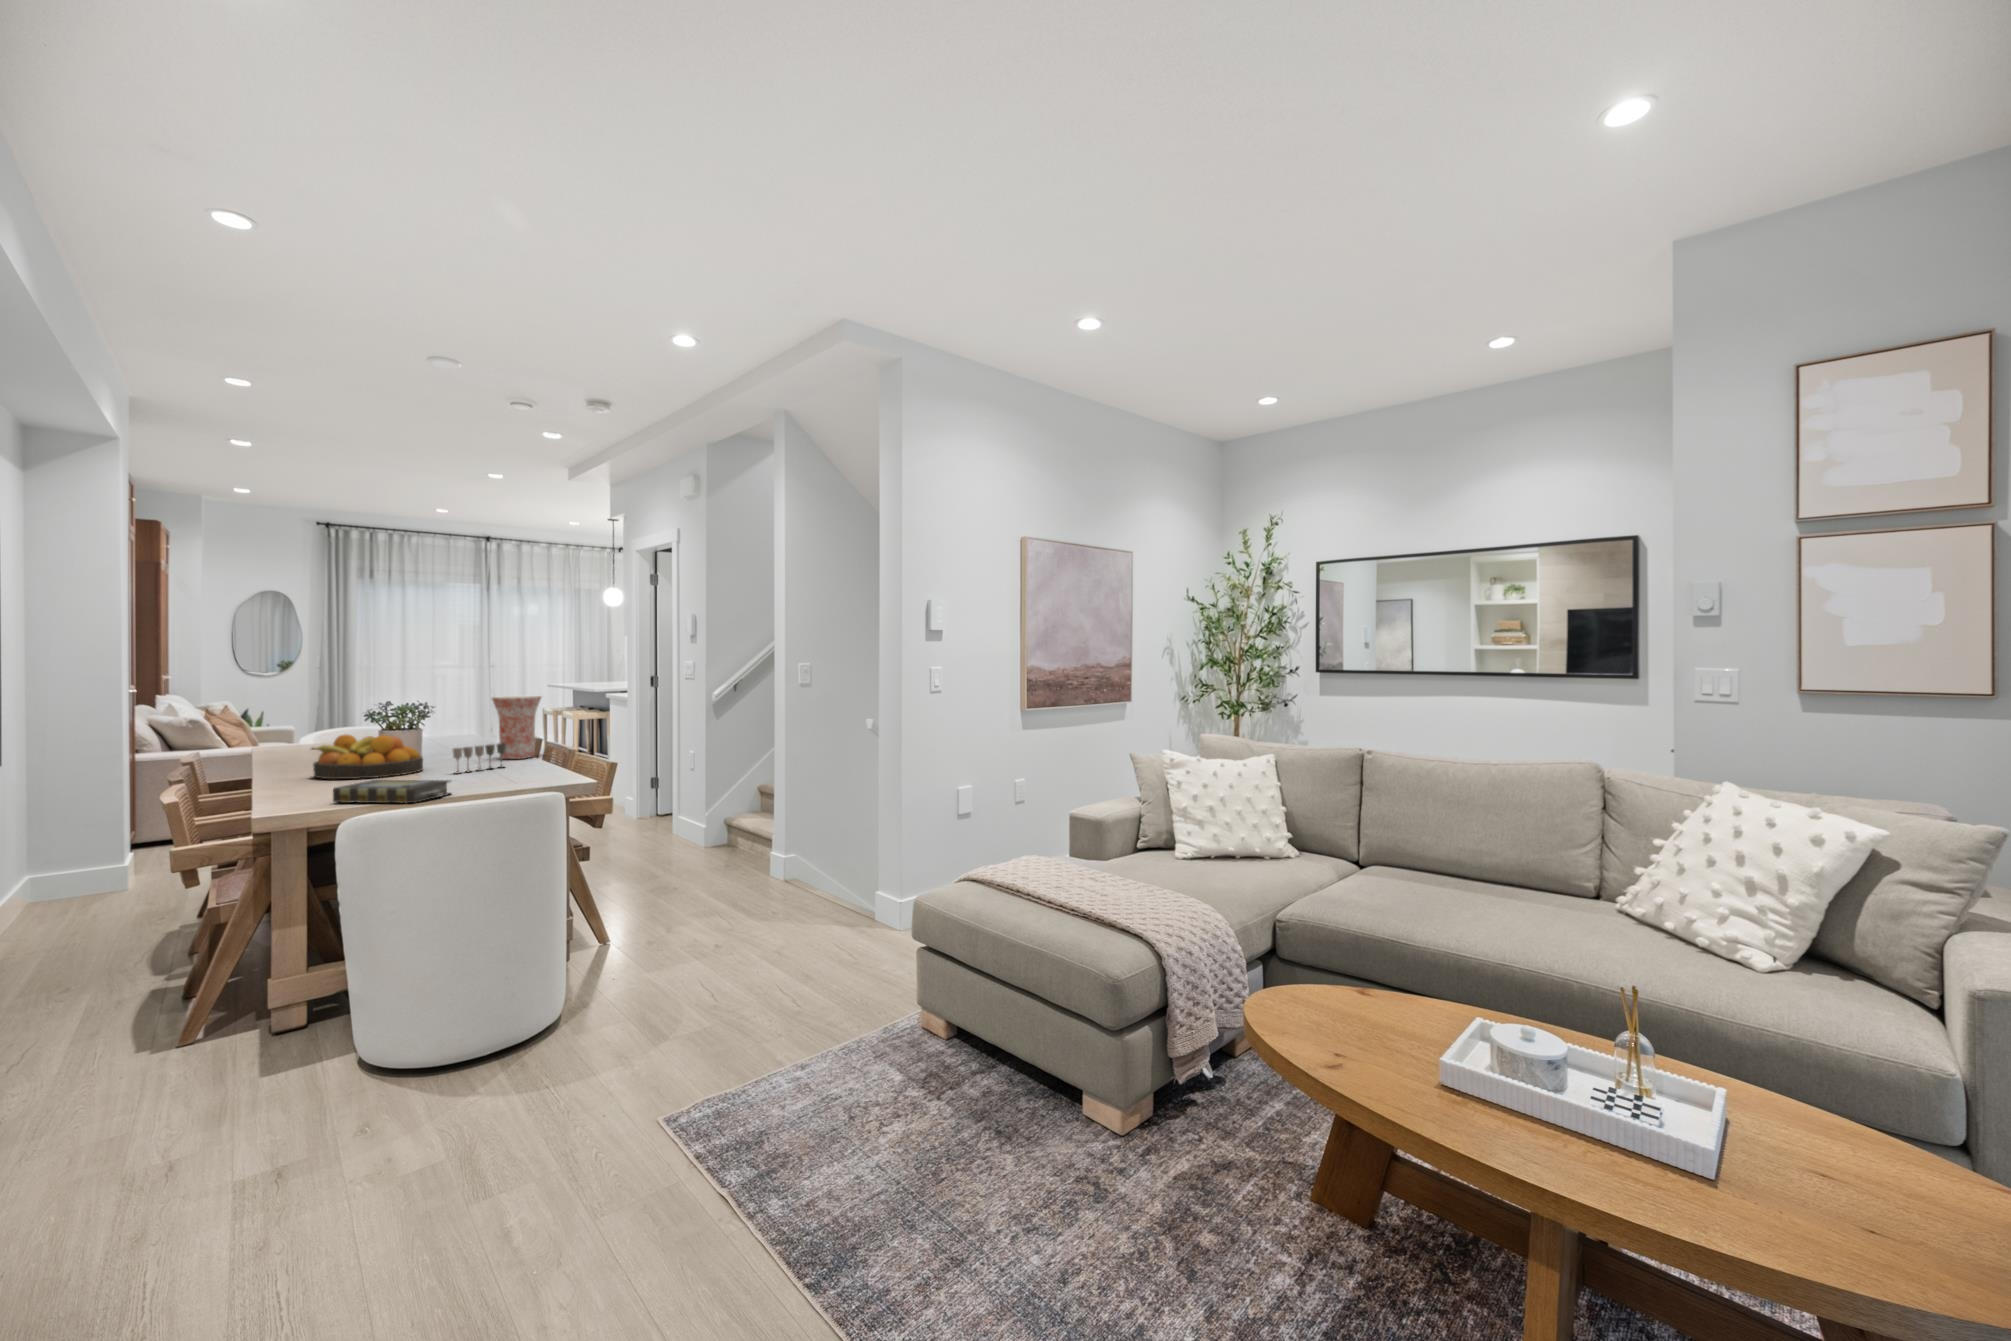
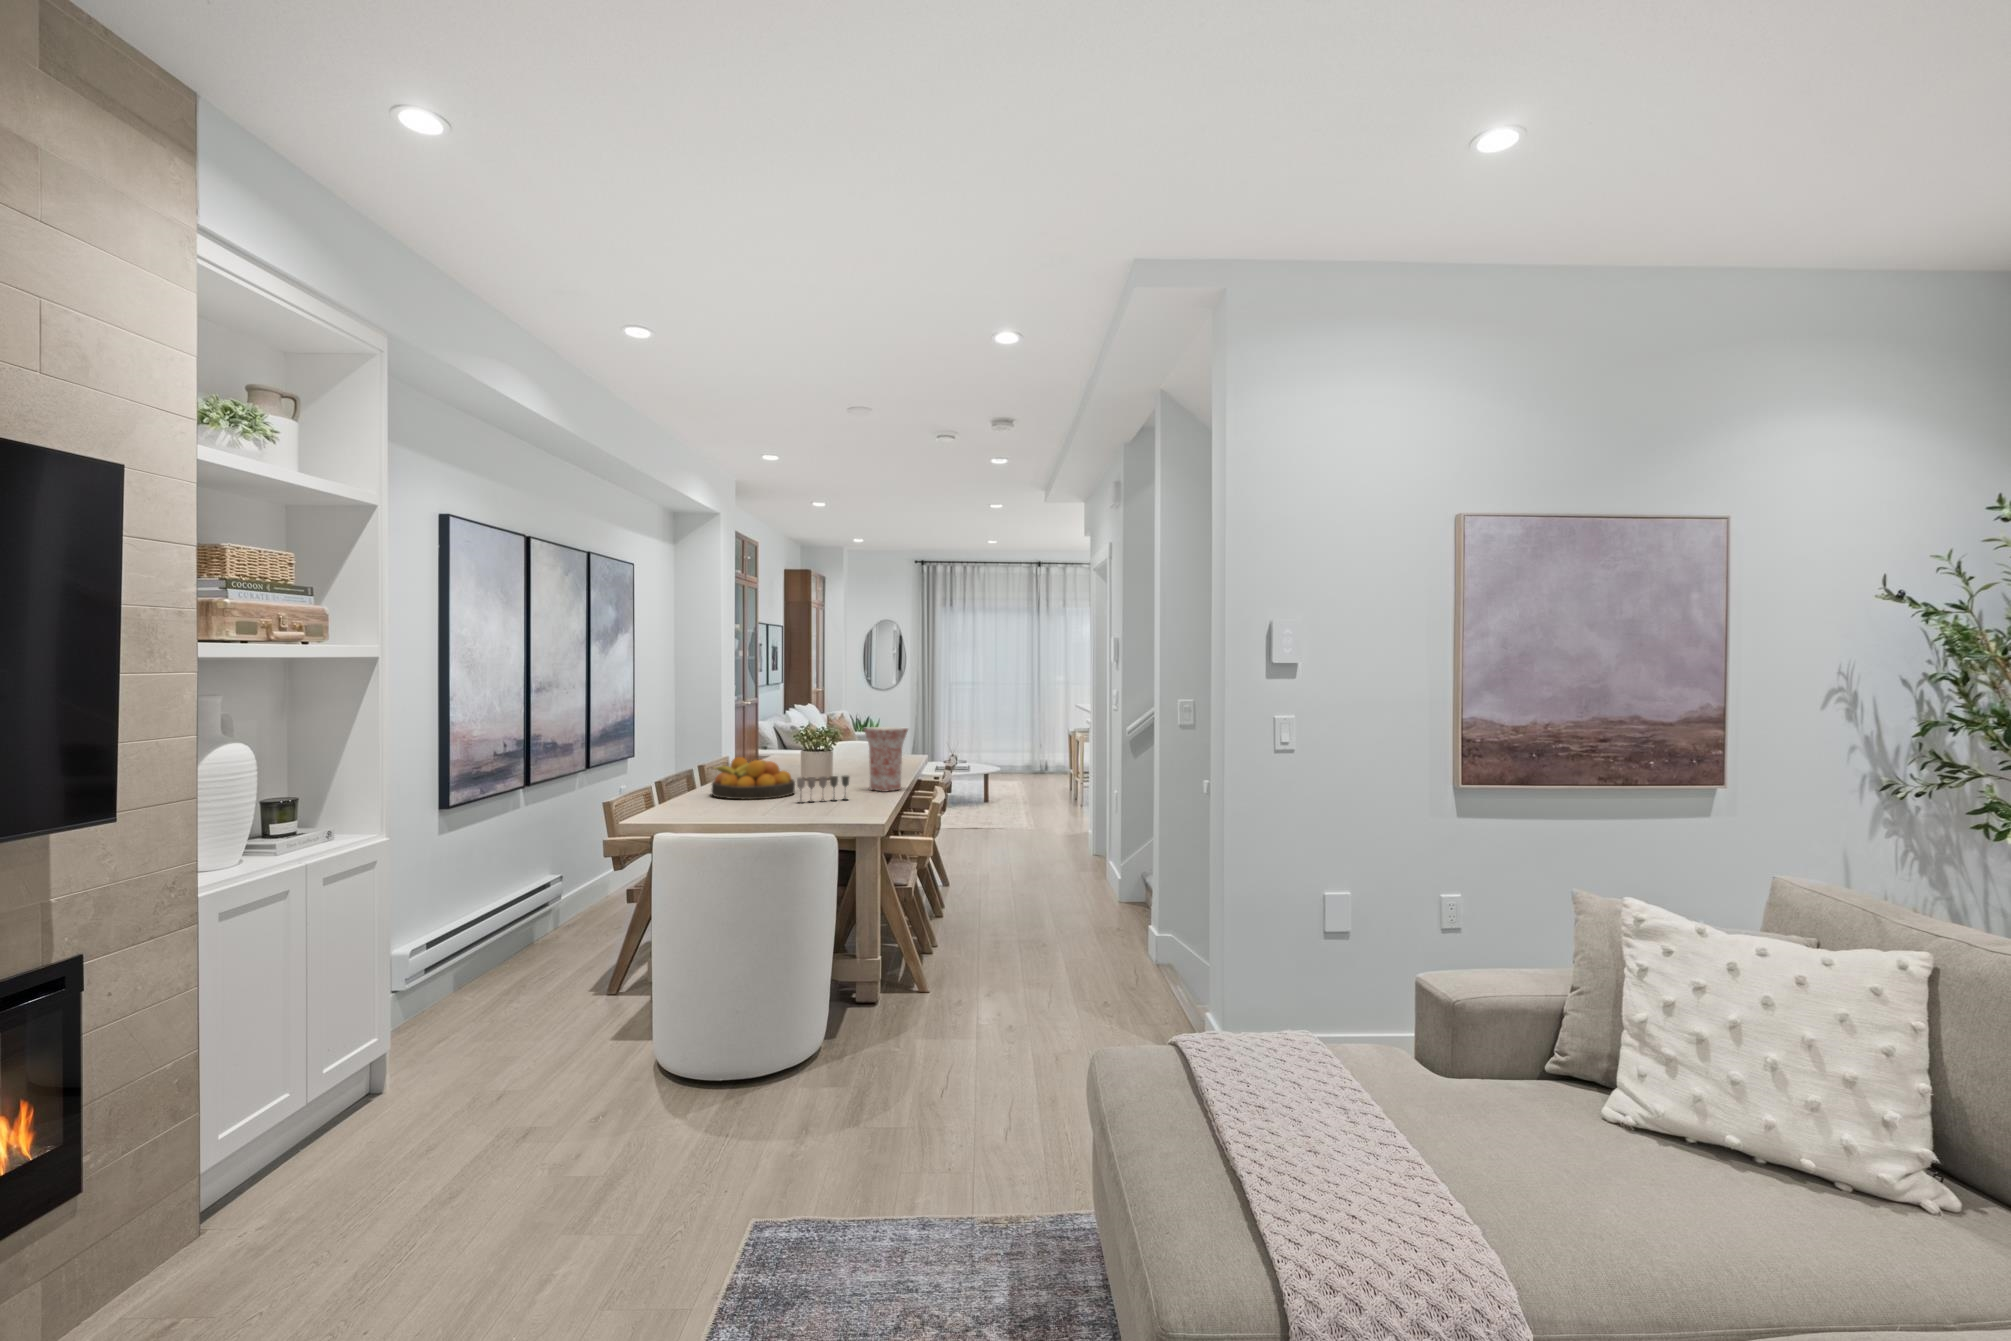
book: present [333,780,450,803] -> none [647,805,732,833]

